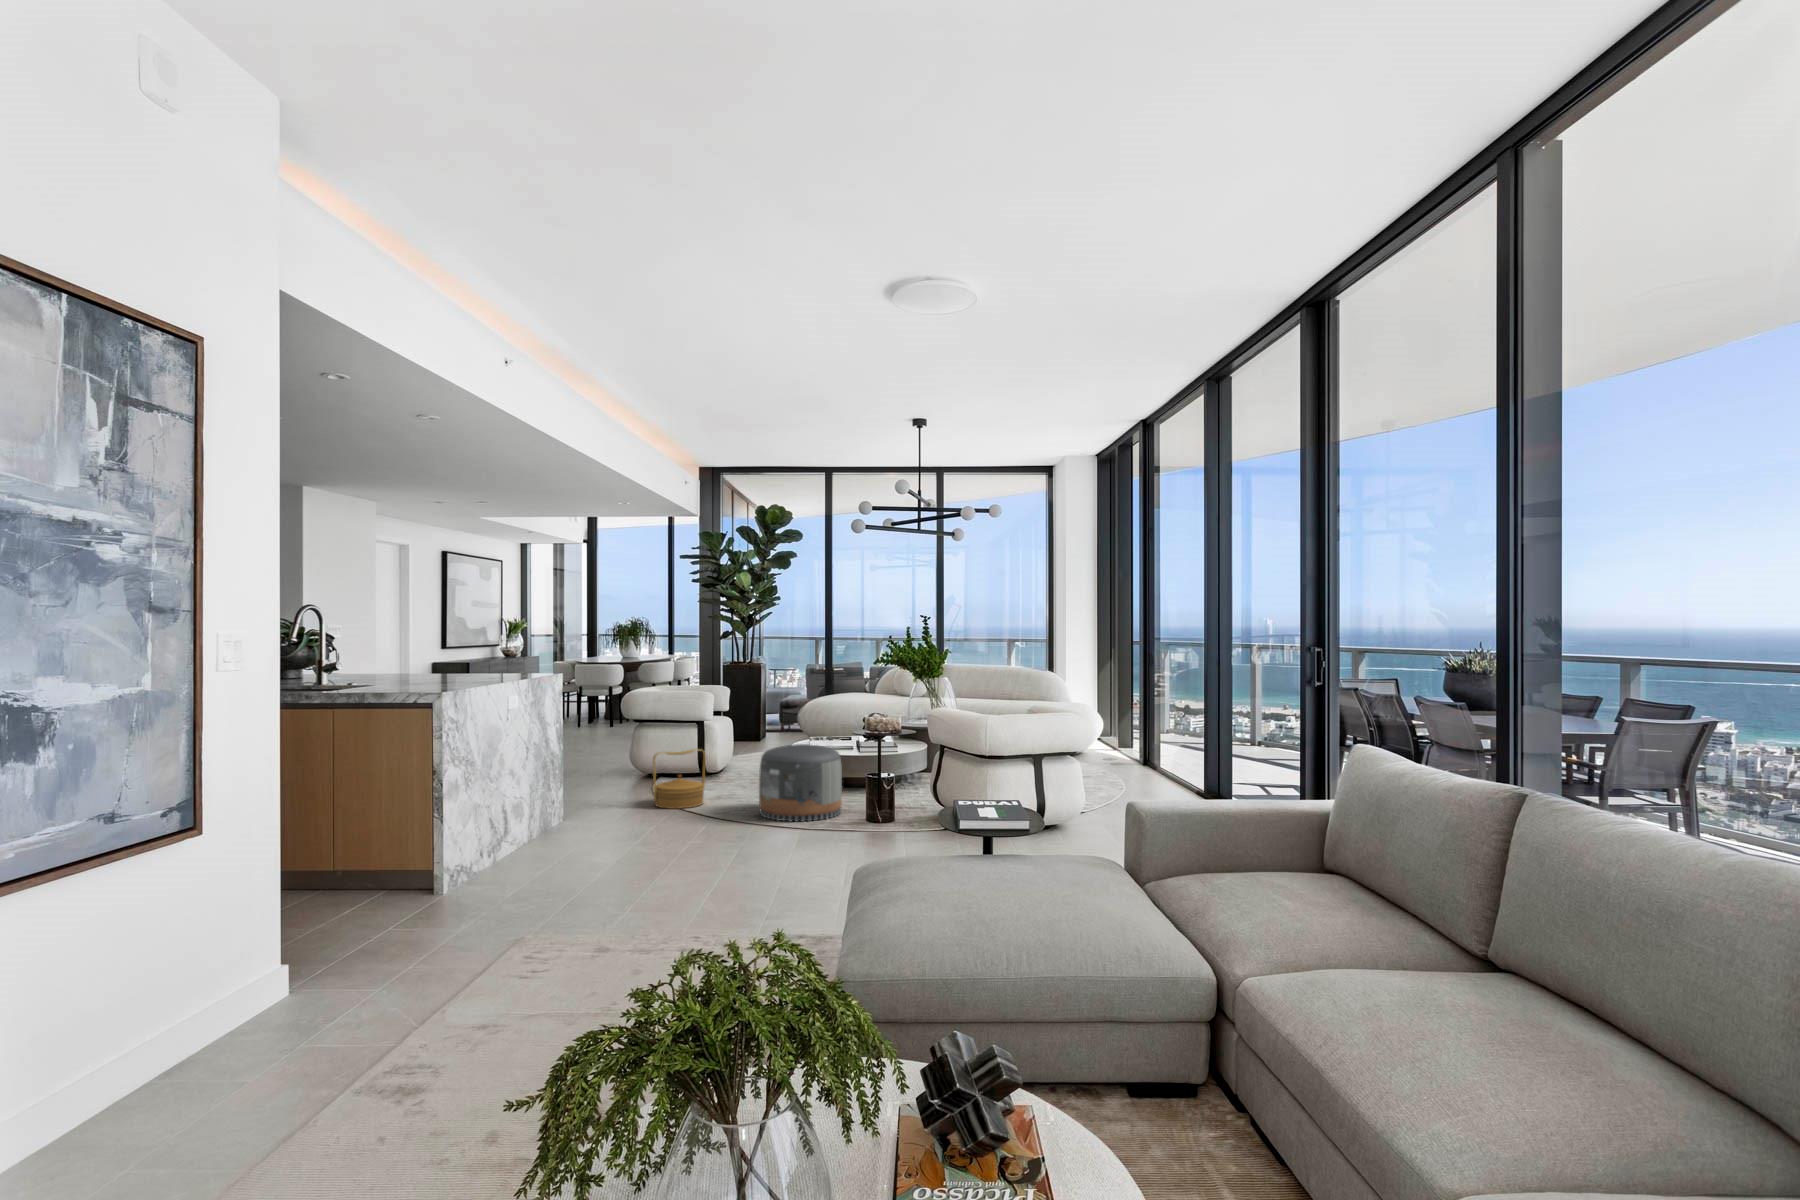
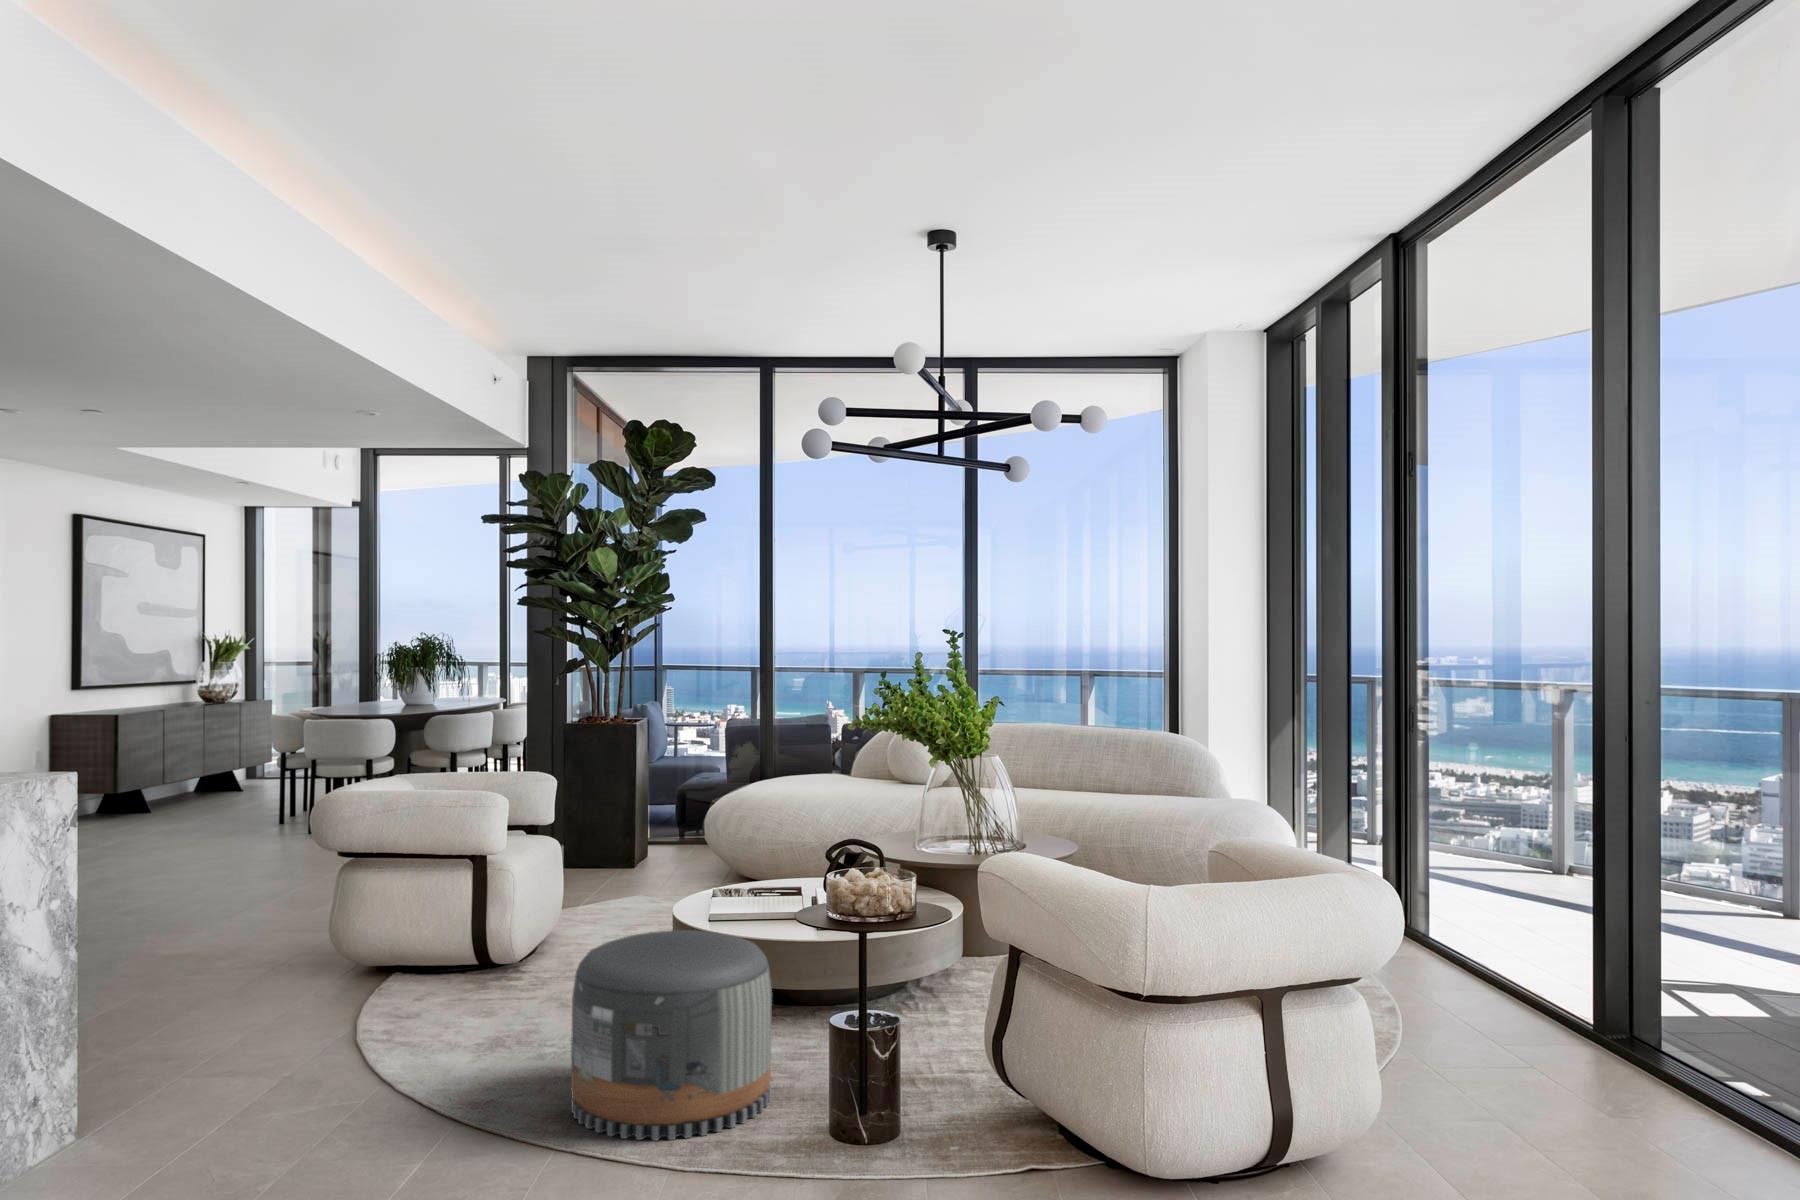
basket: present [653,749,706,809] -> none [328,934,462,1085]

